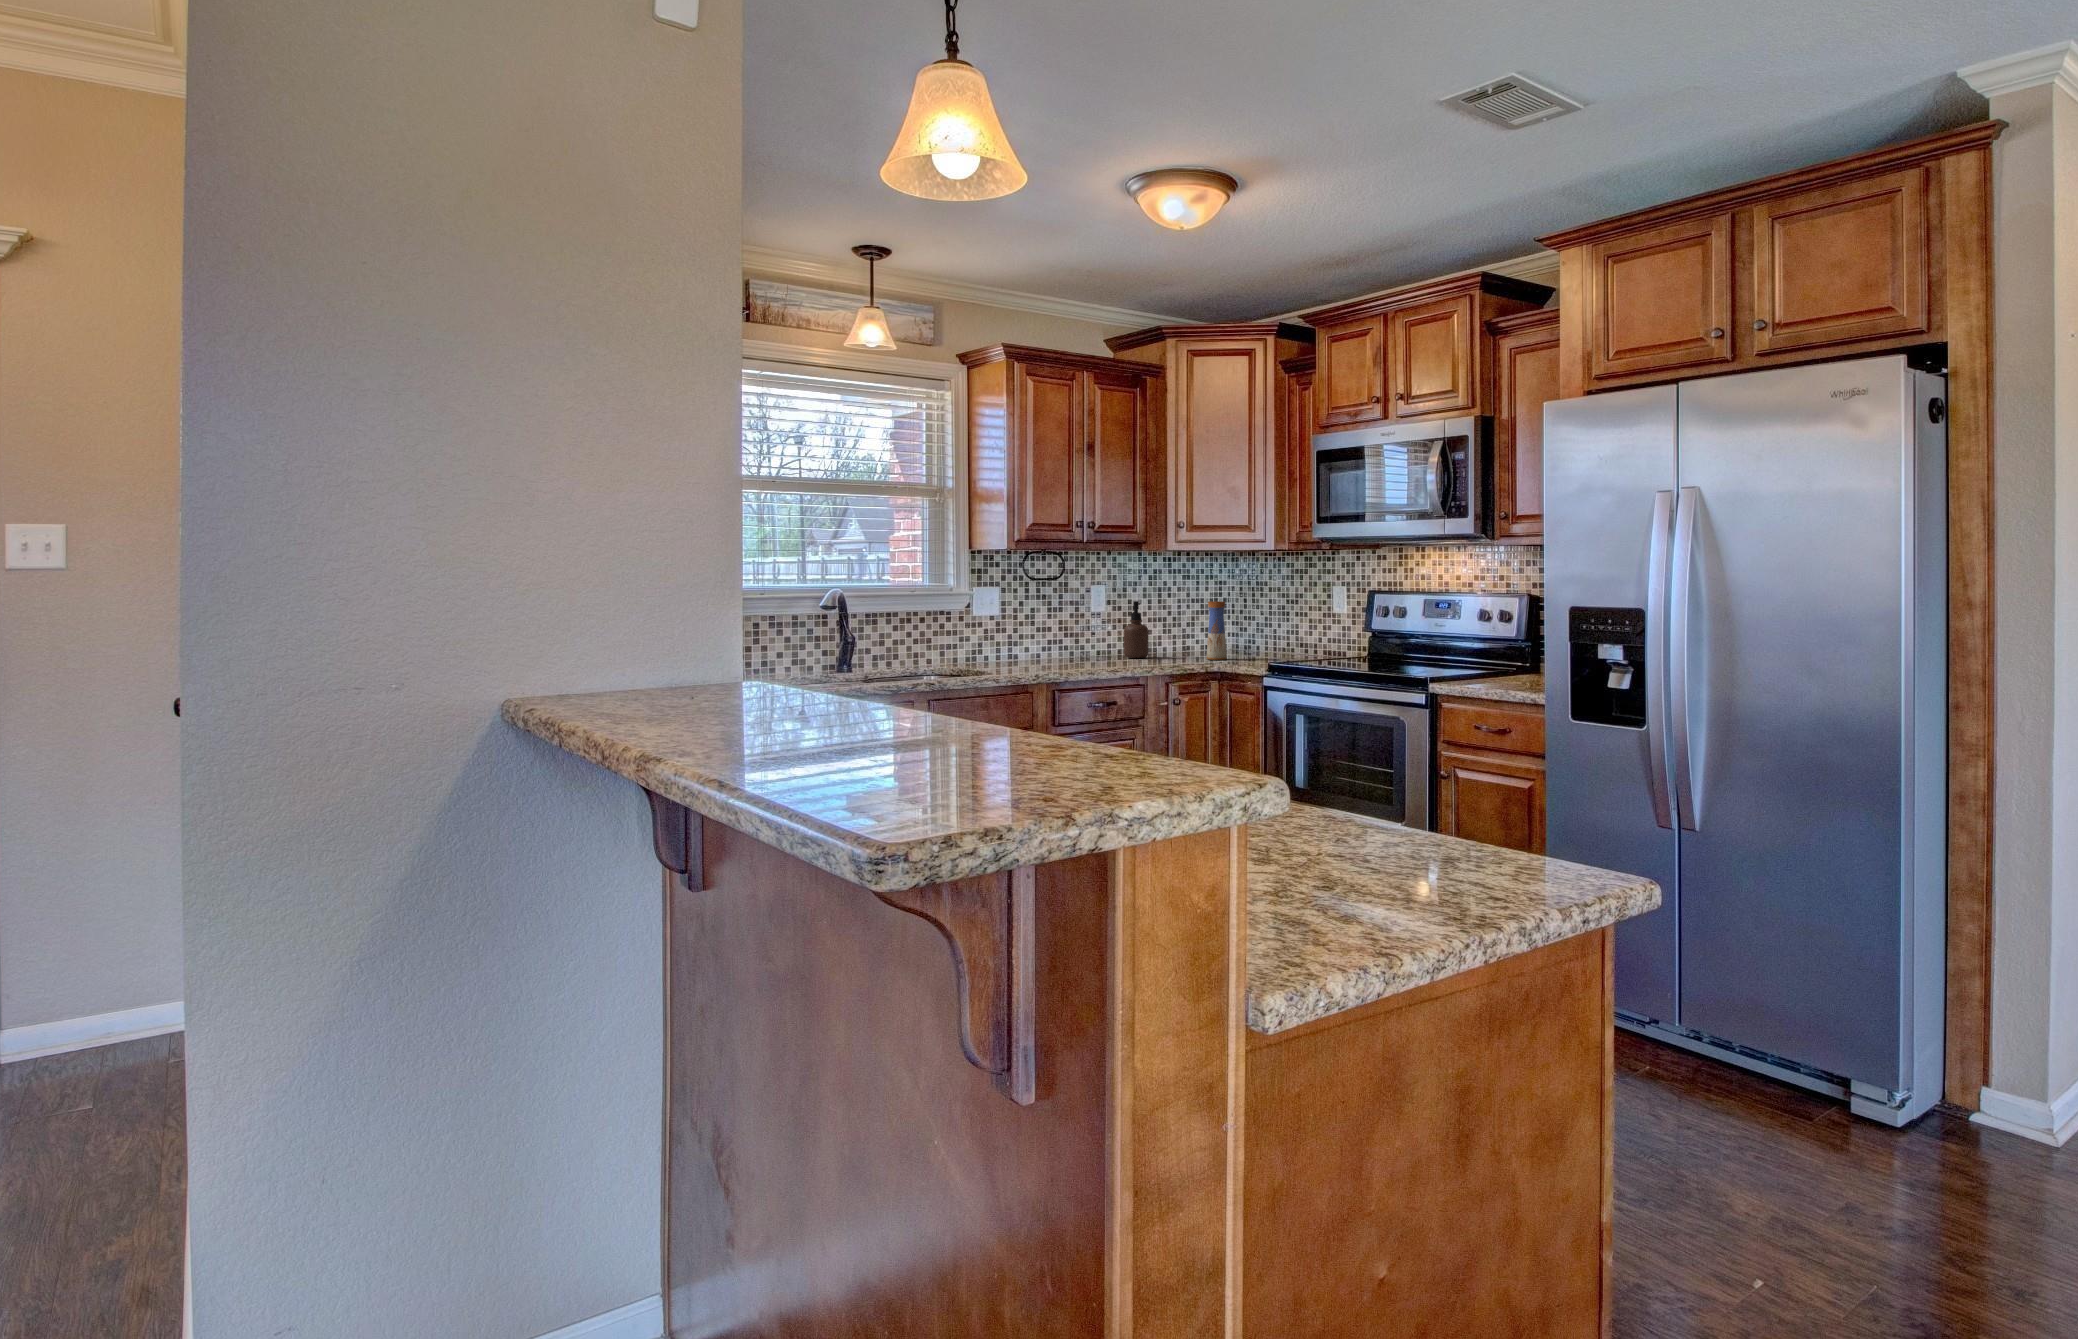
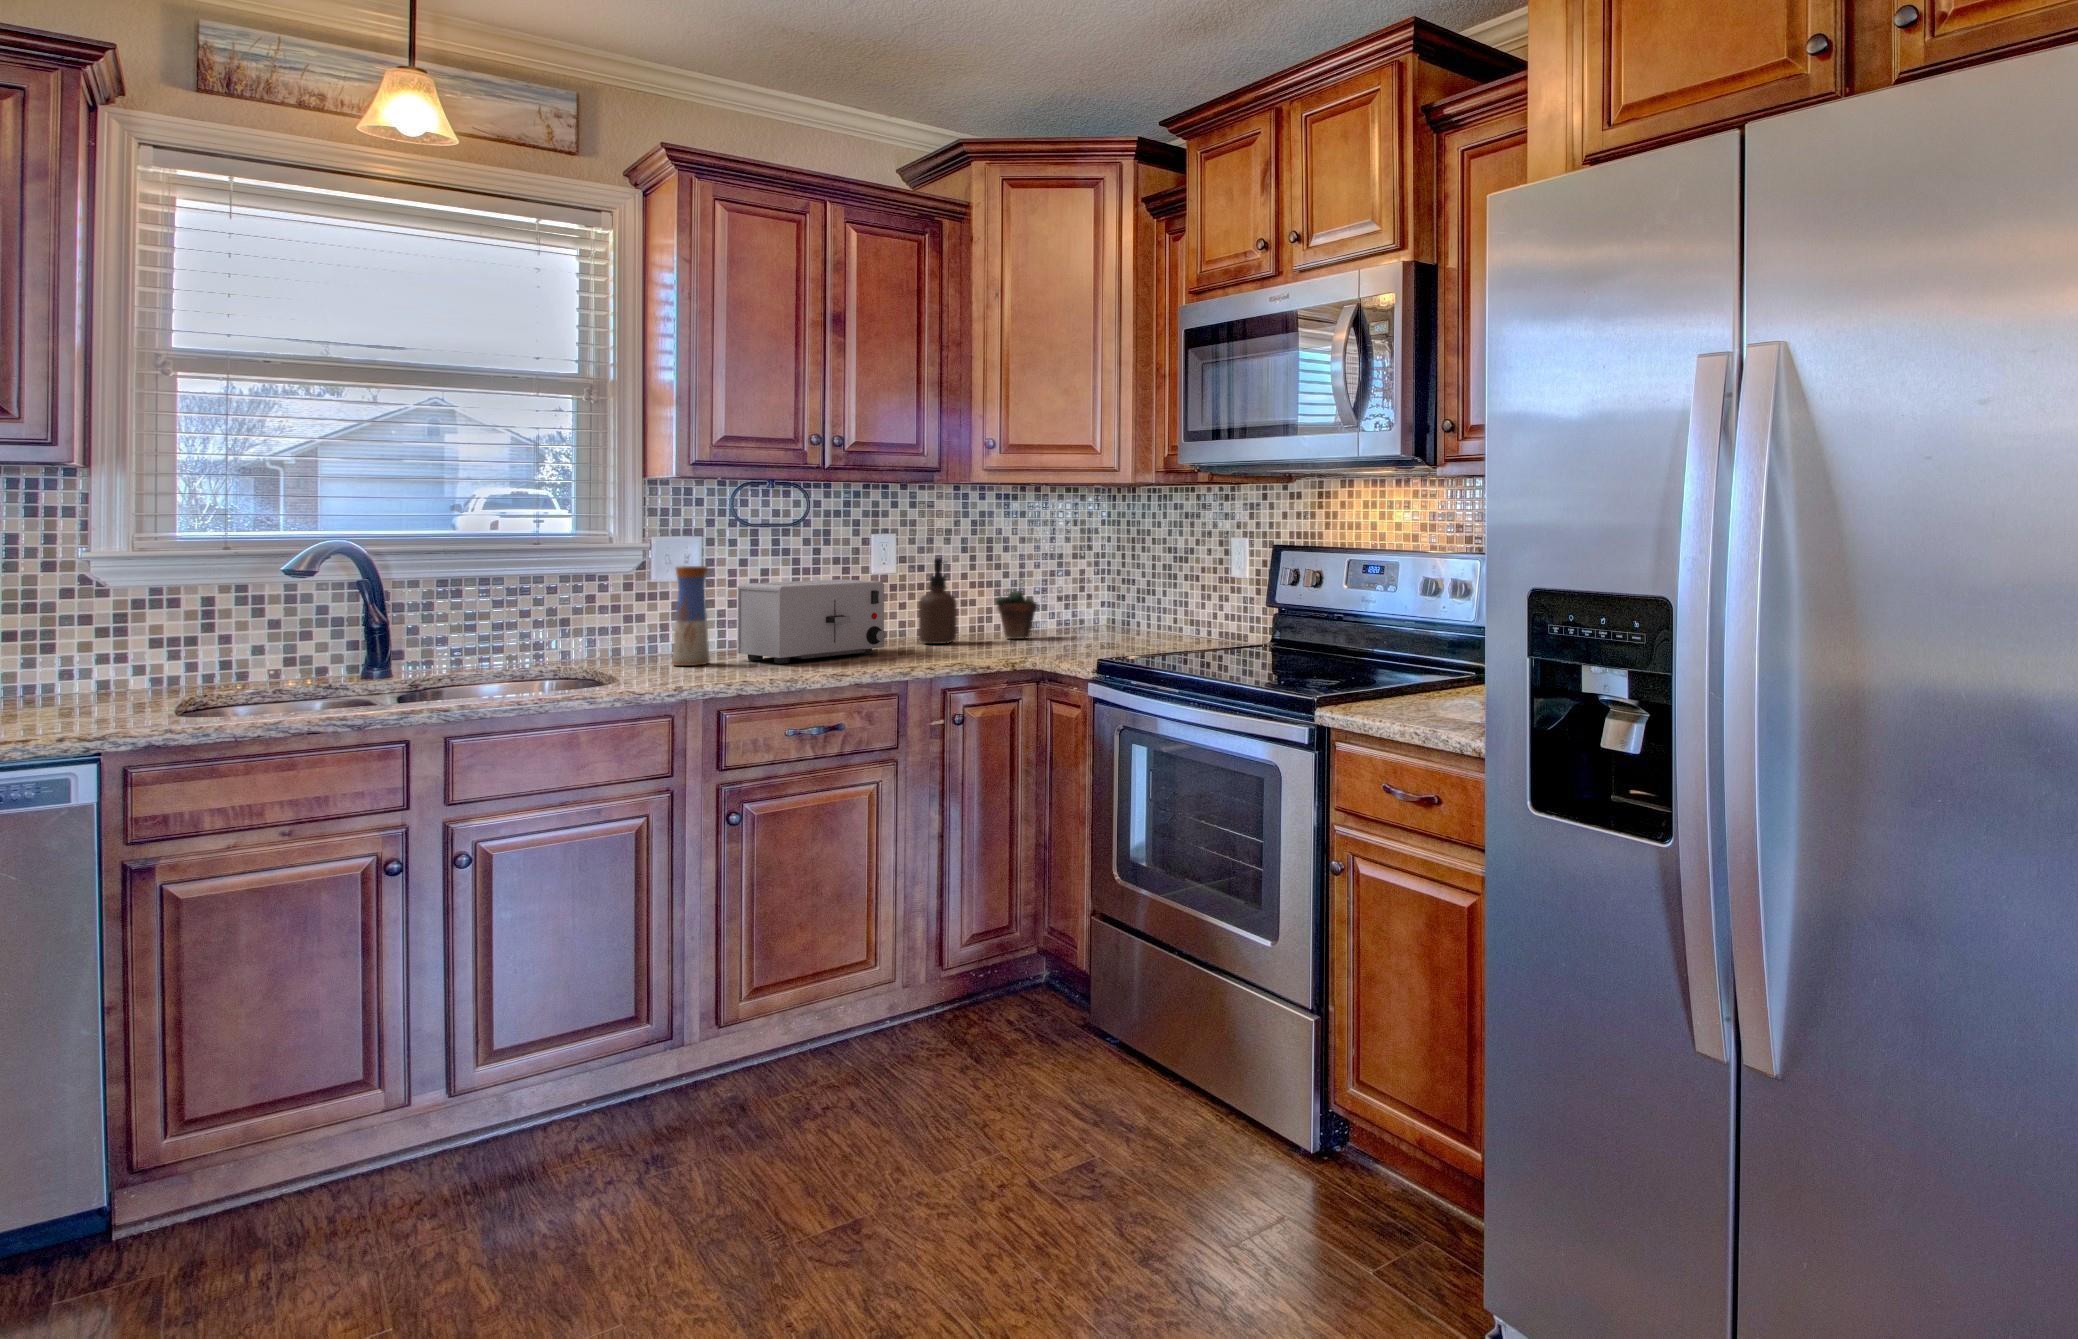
vase: present [1207,601,1227,660] -> present [672,566,710,666]
succulent plant: none [1171,611,1198,656] -> present [996,578,1037,639]
toaster: none [1029,615,1116,667] -> present [737,579,885,663]

